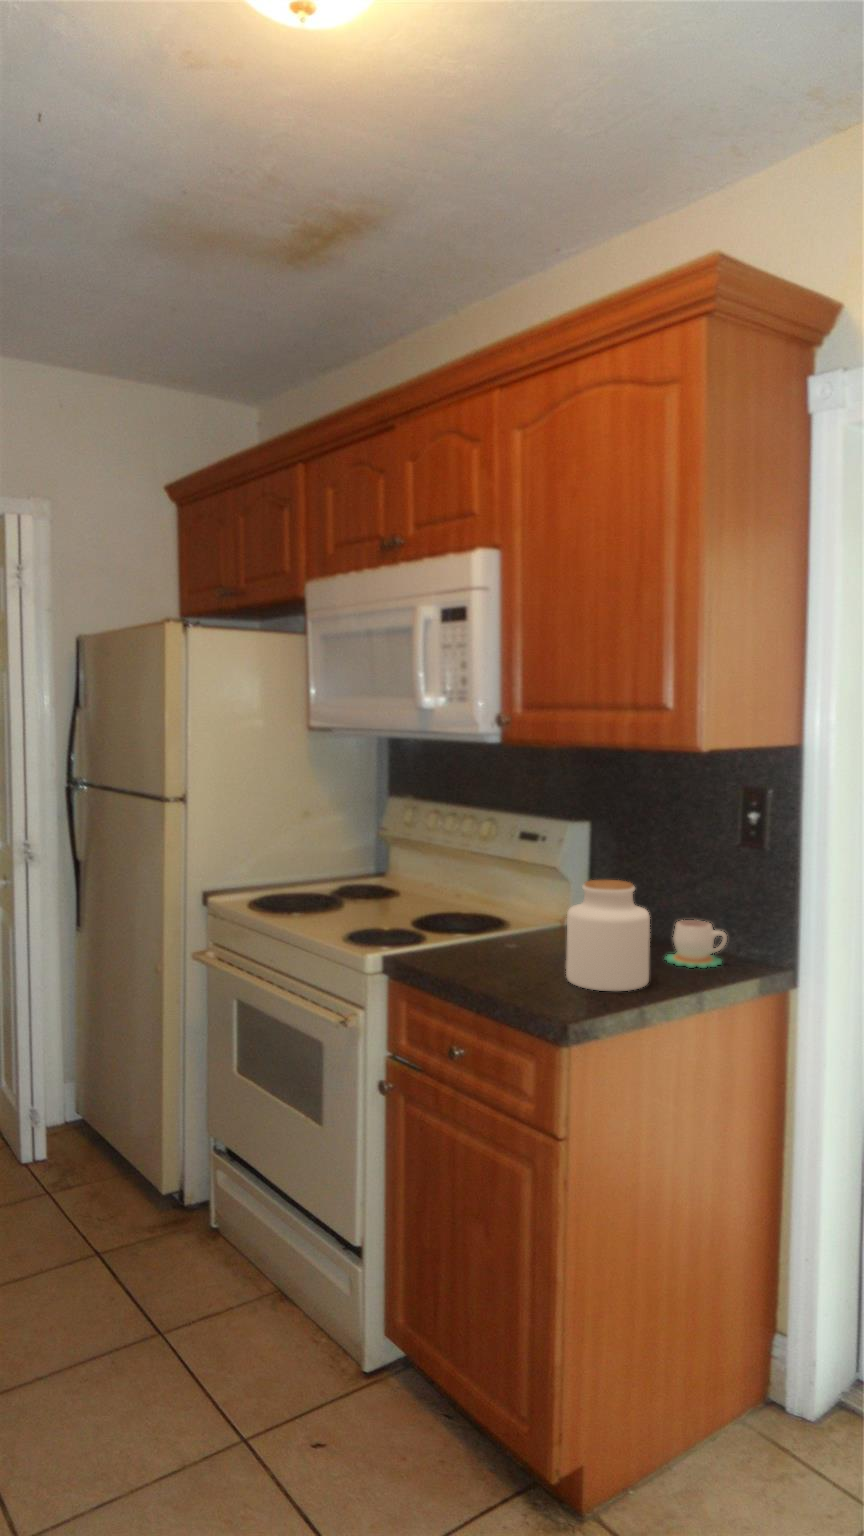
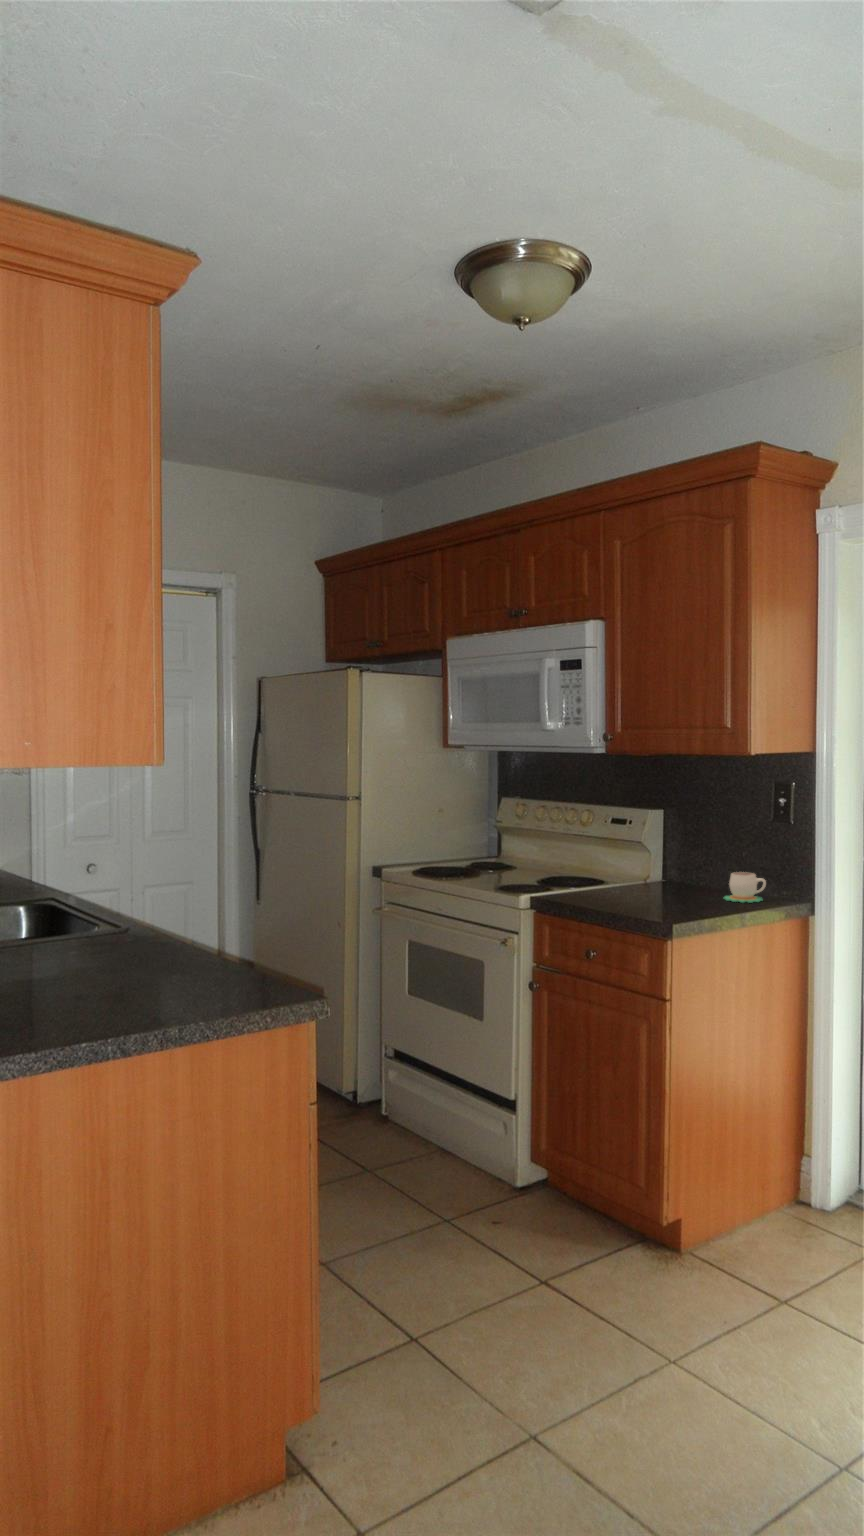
jar: present [566,880,650,991] -> none [661,842,717,913]

